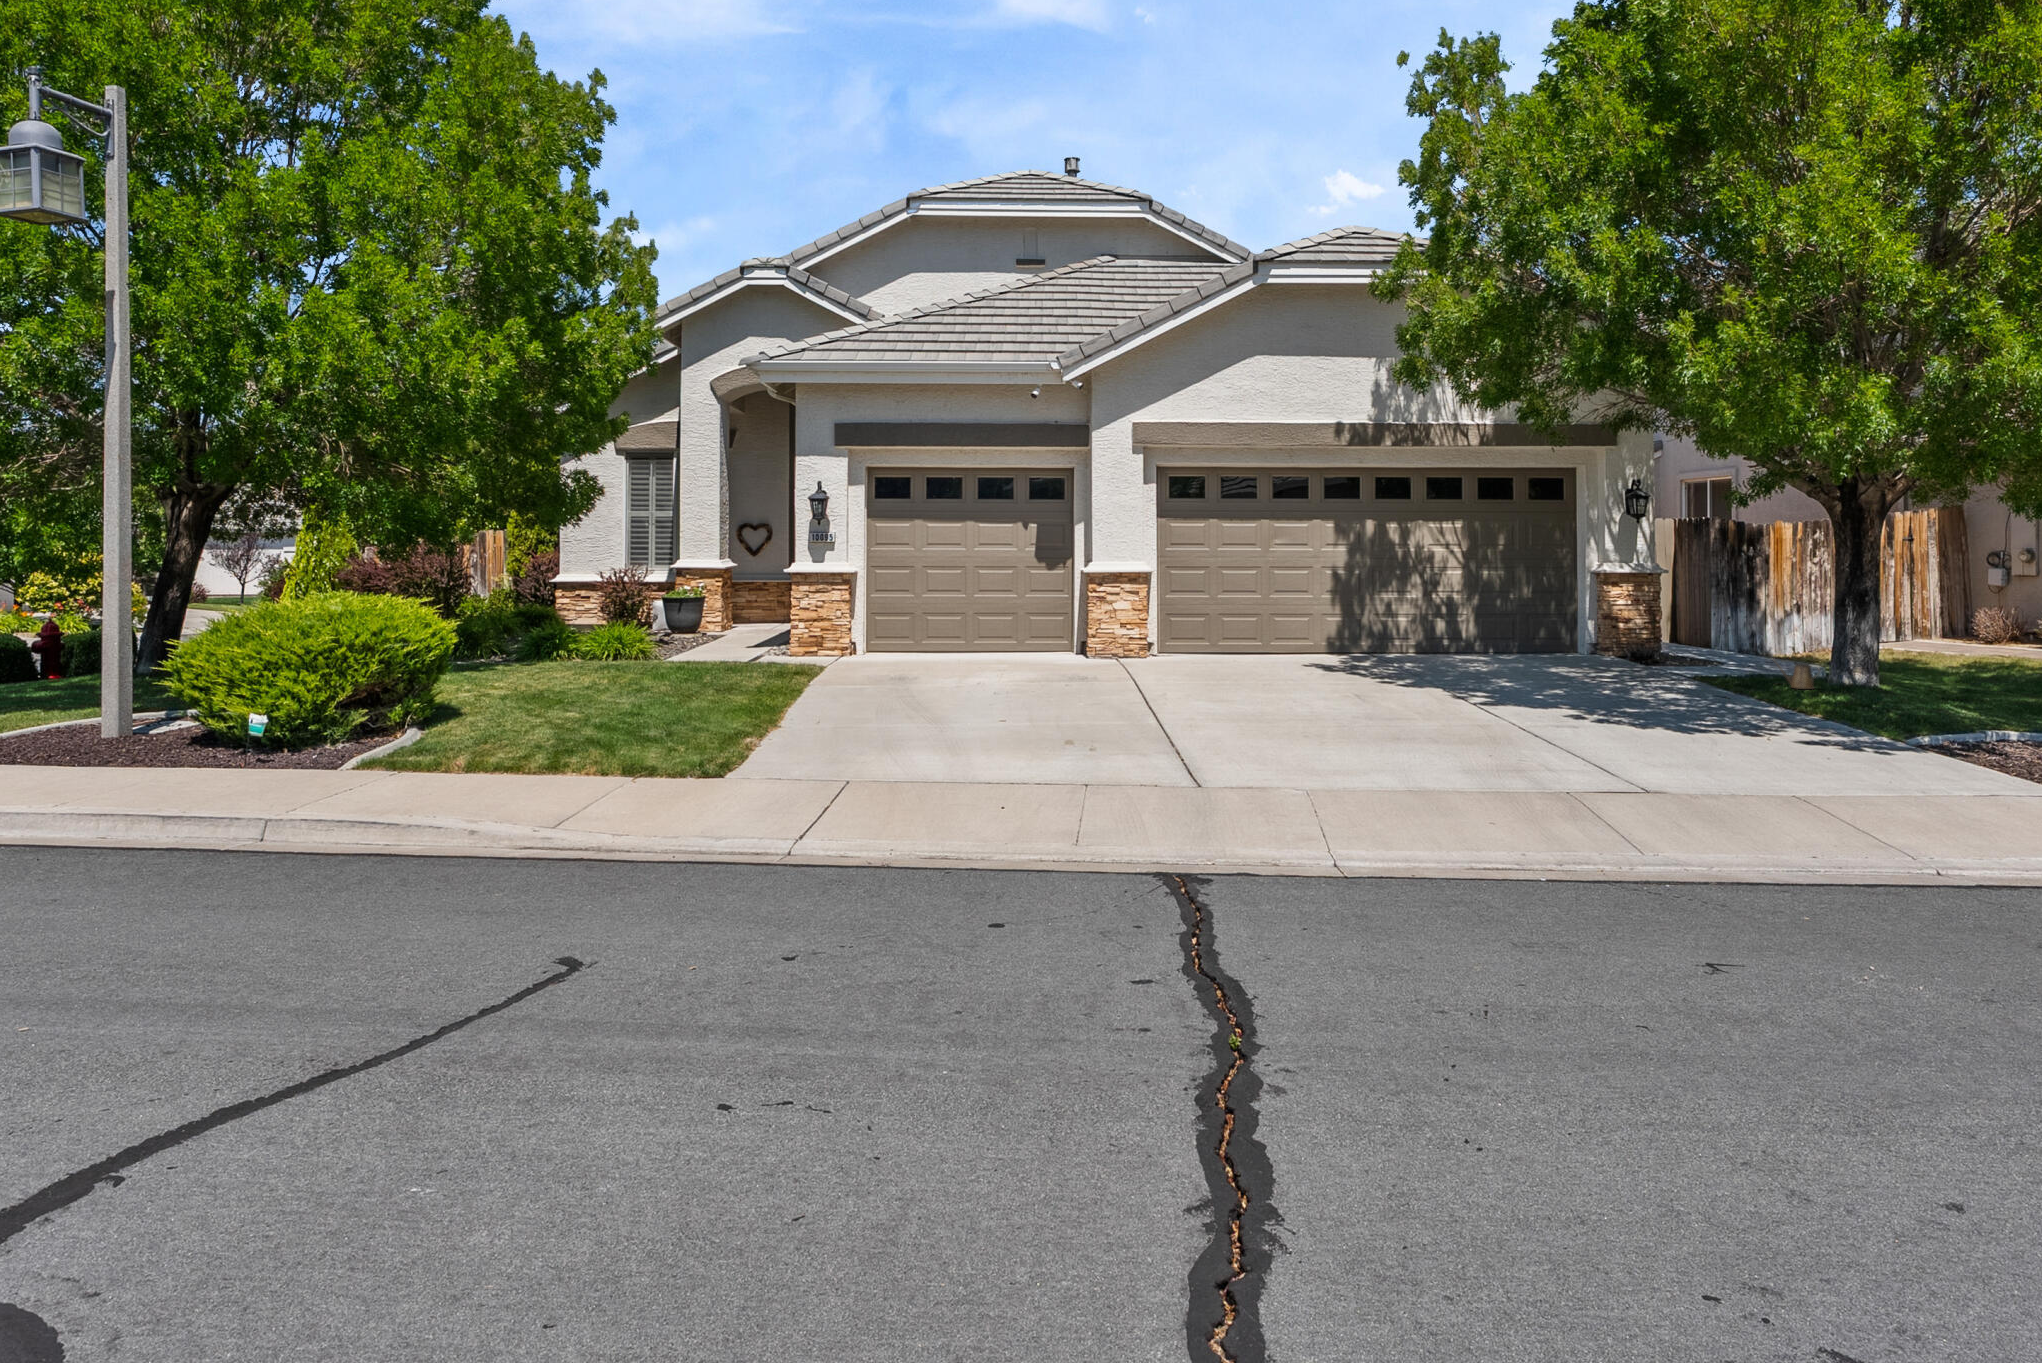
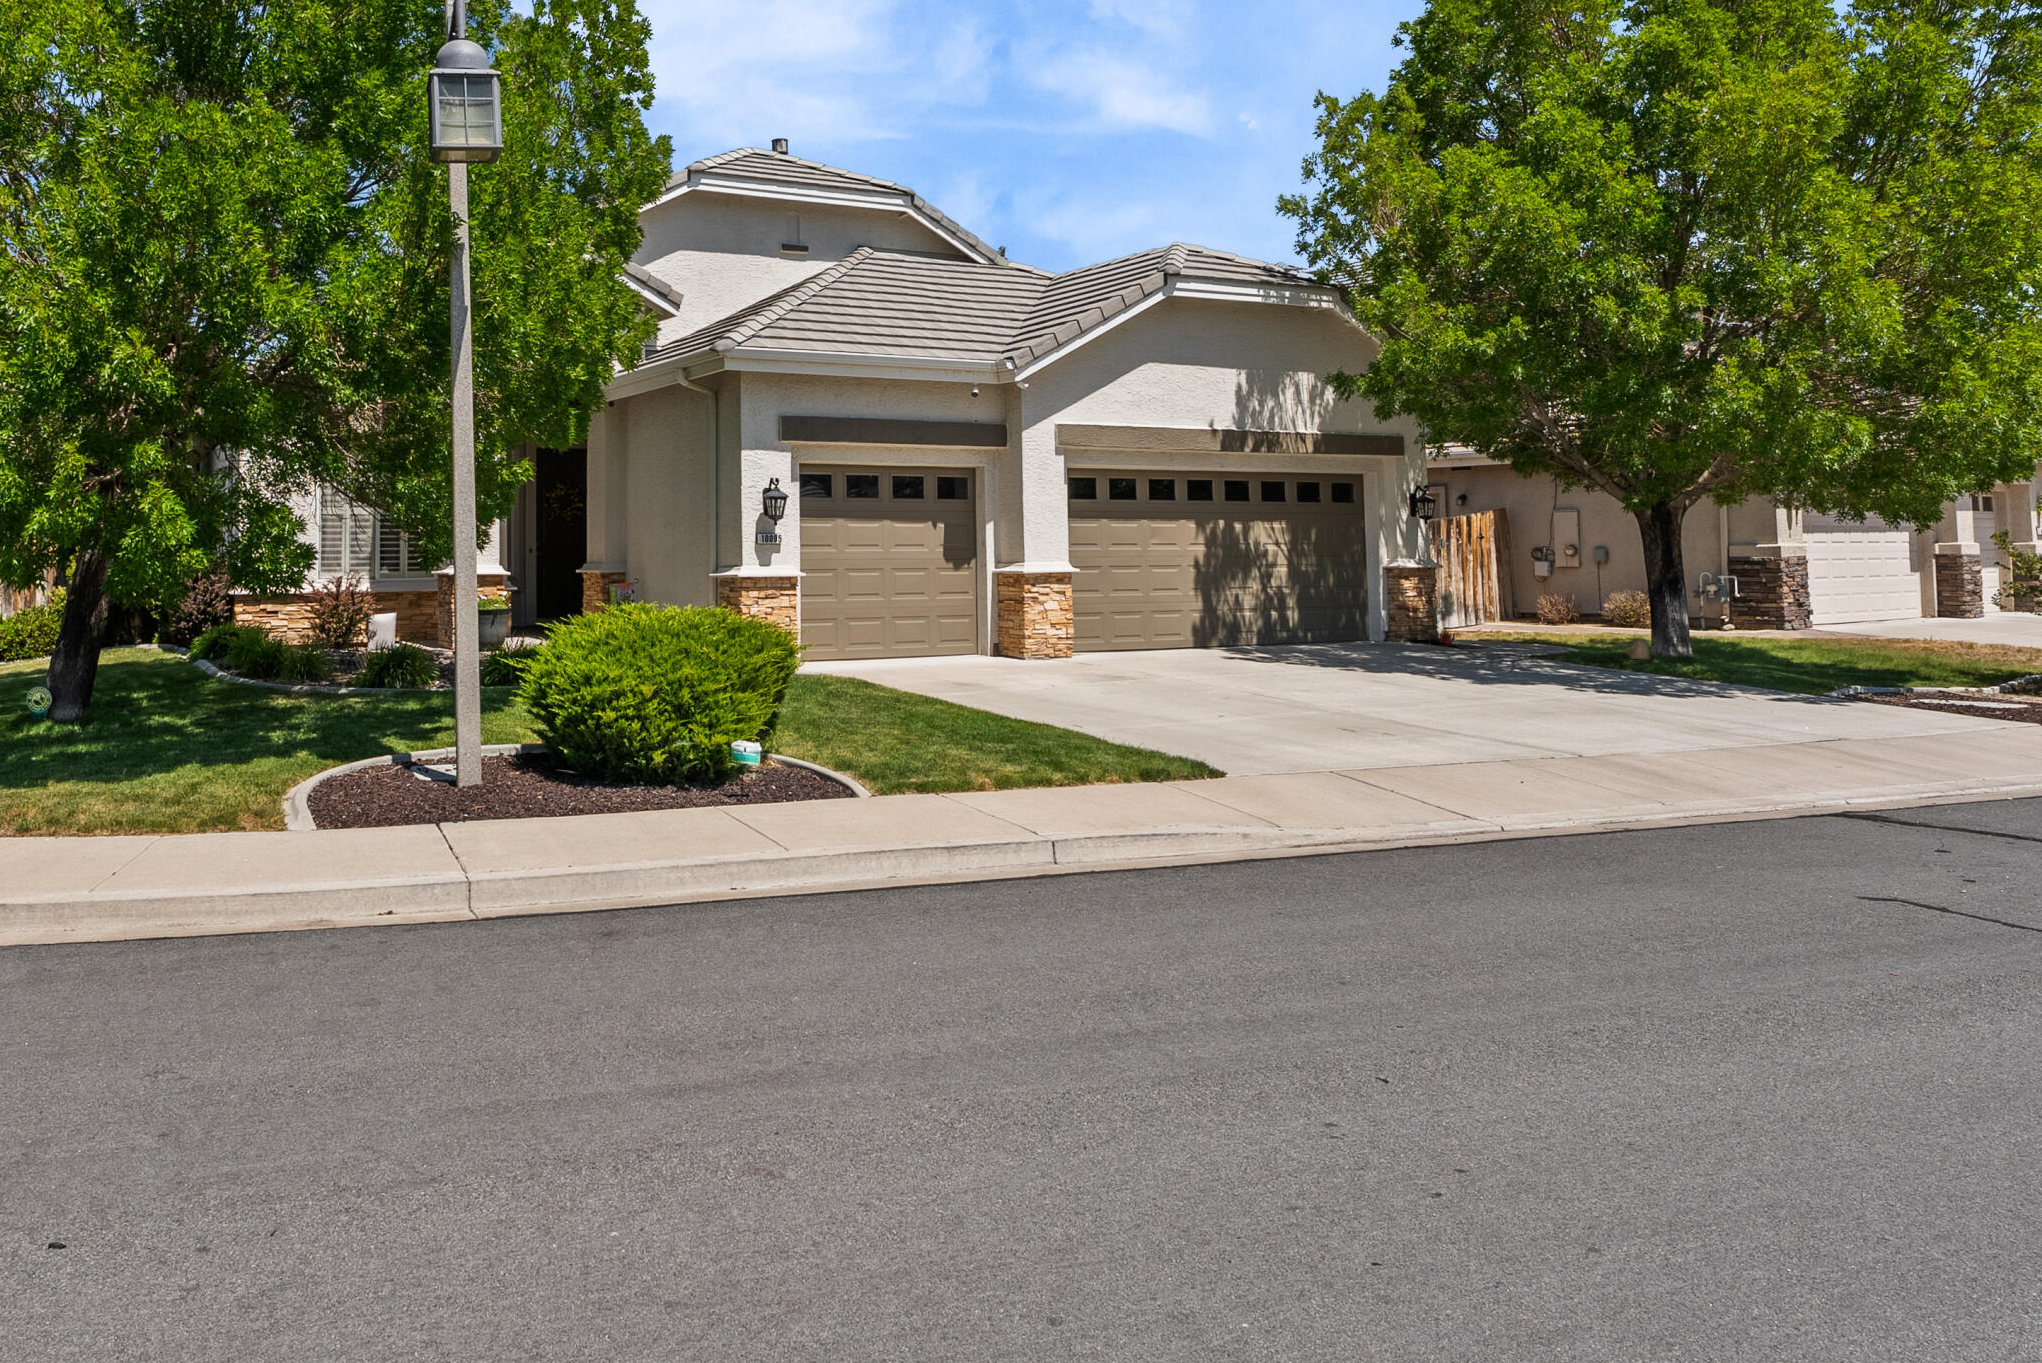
potted tree: none [1634,597,1678,663] -> present [1427,587,1456,644]

